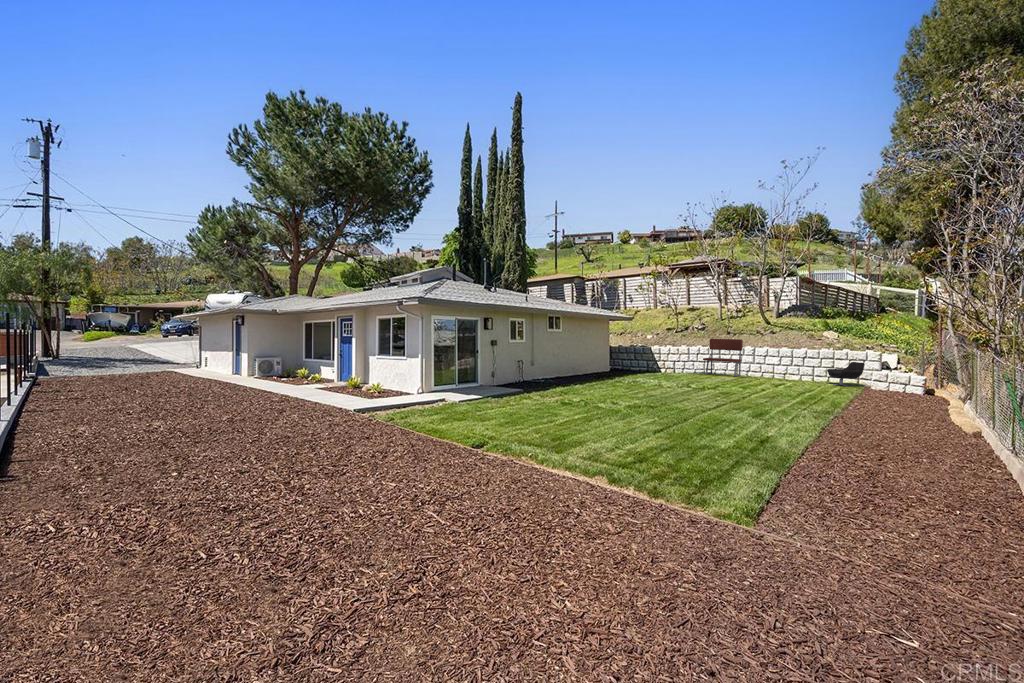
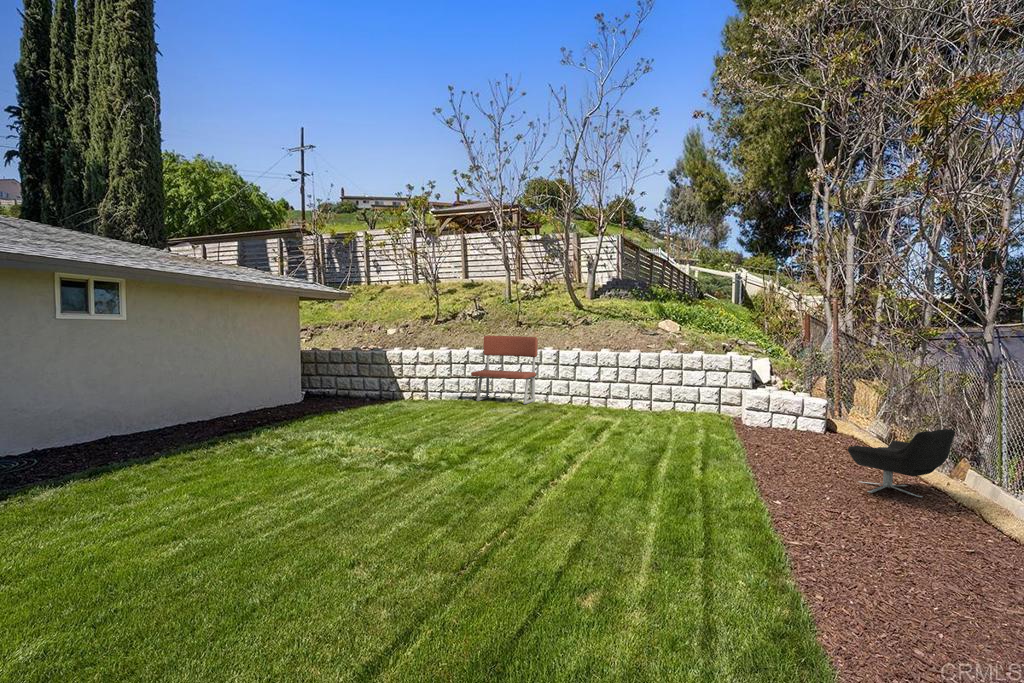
lounge chair: present [827,362,865,386] -> present [848,429,955,497]

